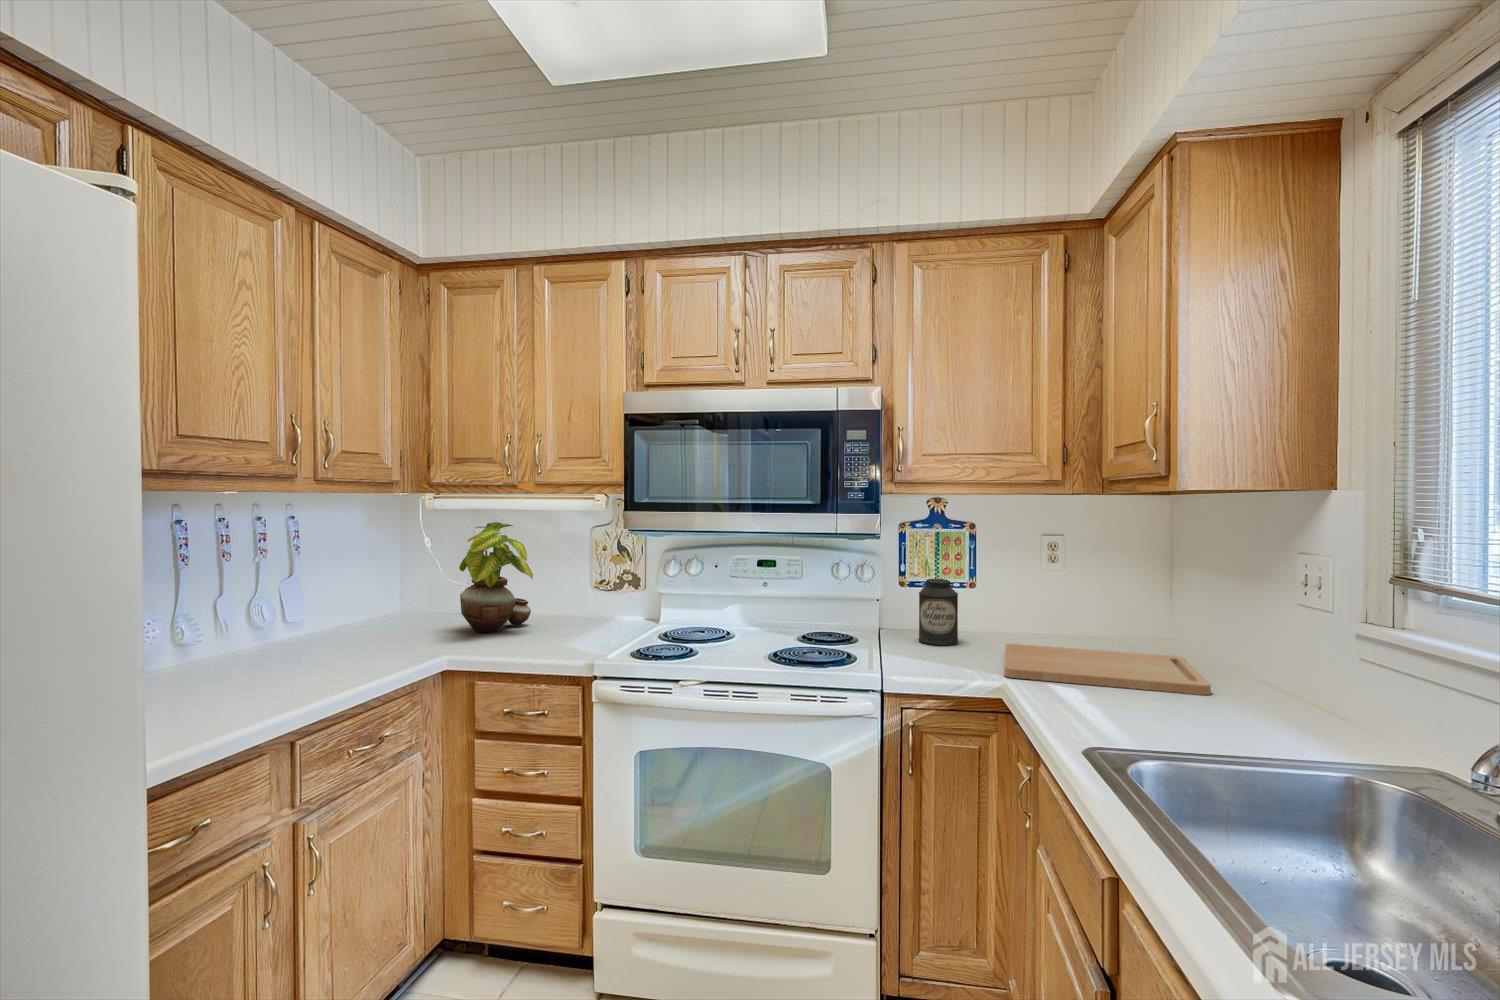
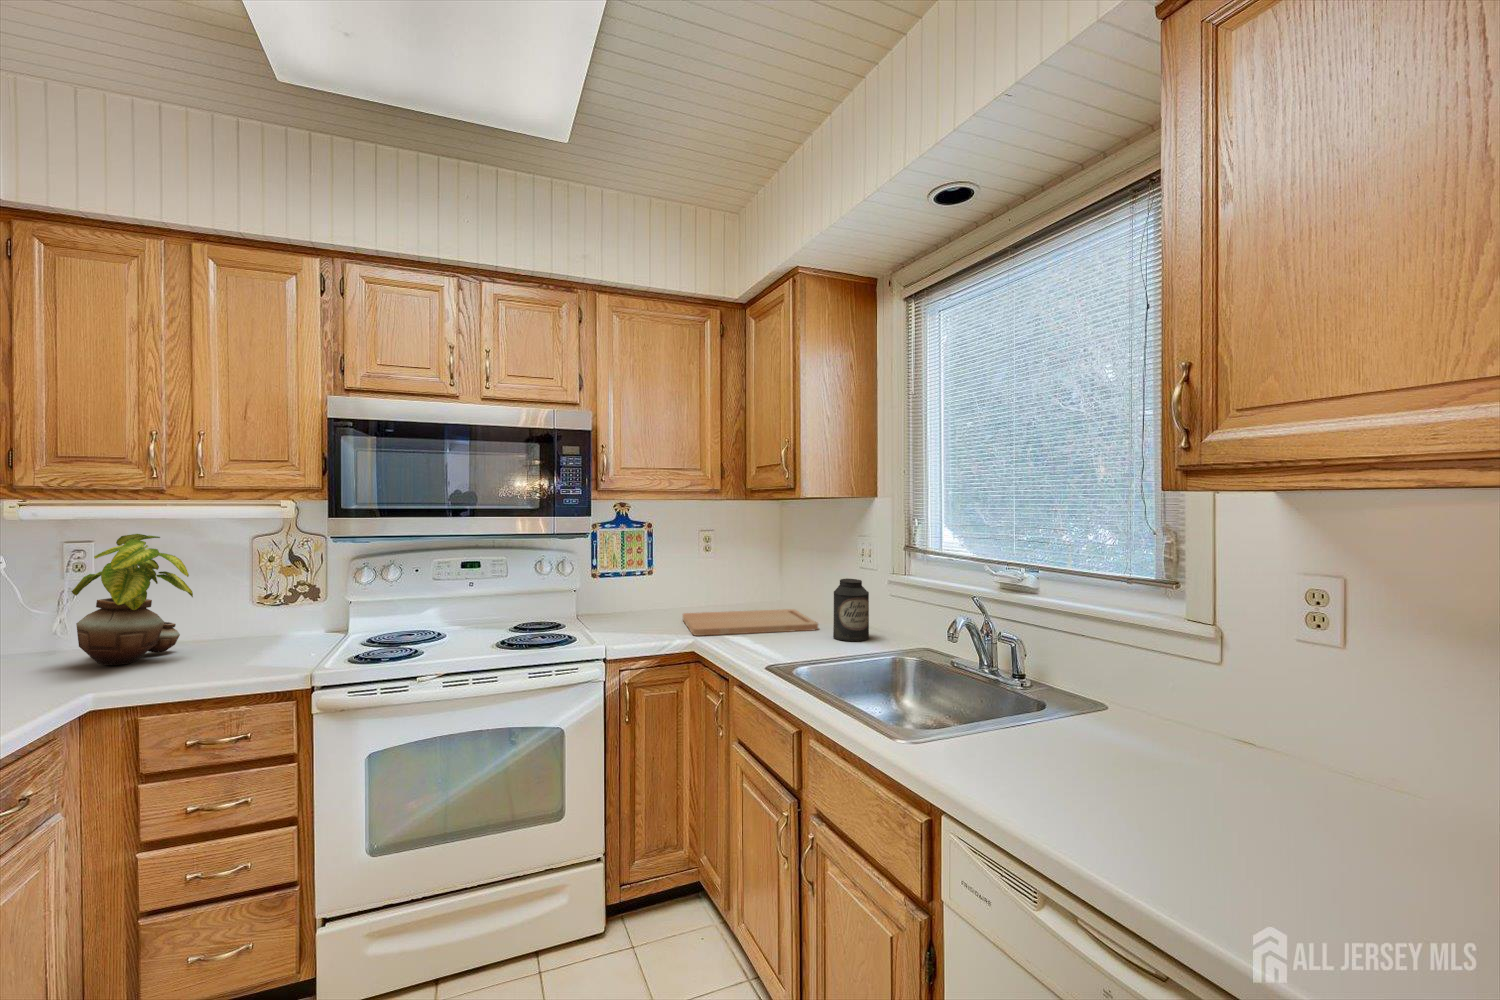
canister: present [919,579,958,646] -> present [833,578,869,641]

